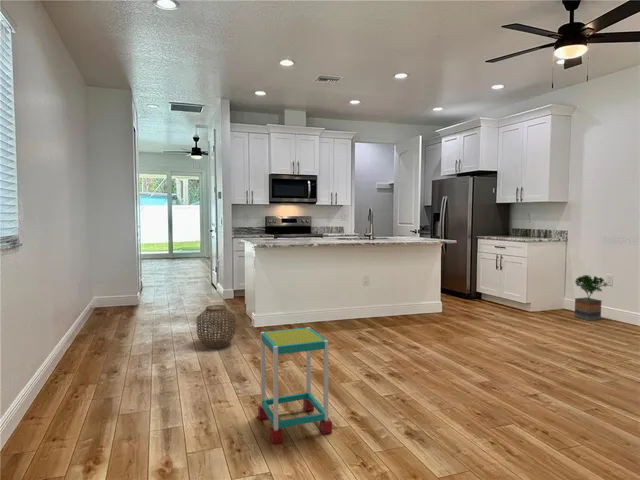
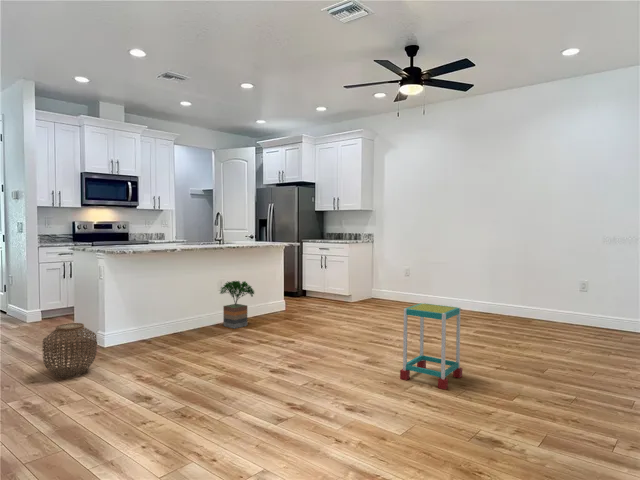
potted tree: present [574,275,607,321] -> present [220,281,254,329]
side table: present [258,327,332,444] -> present [400,303,462,389]

